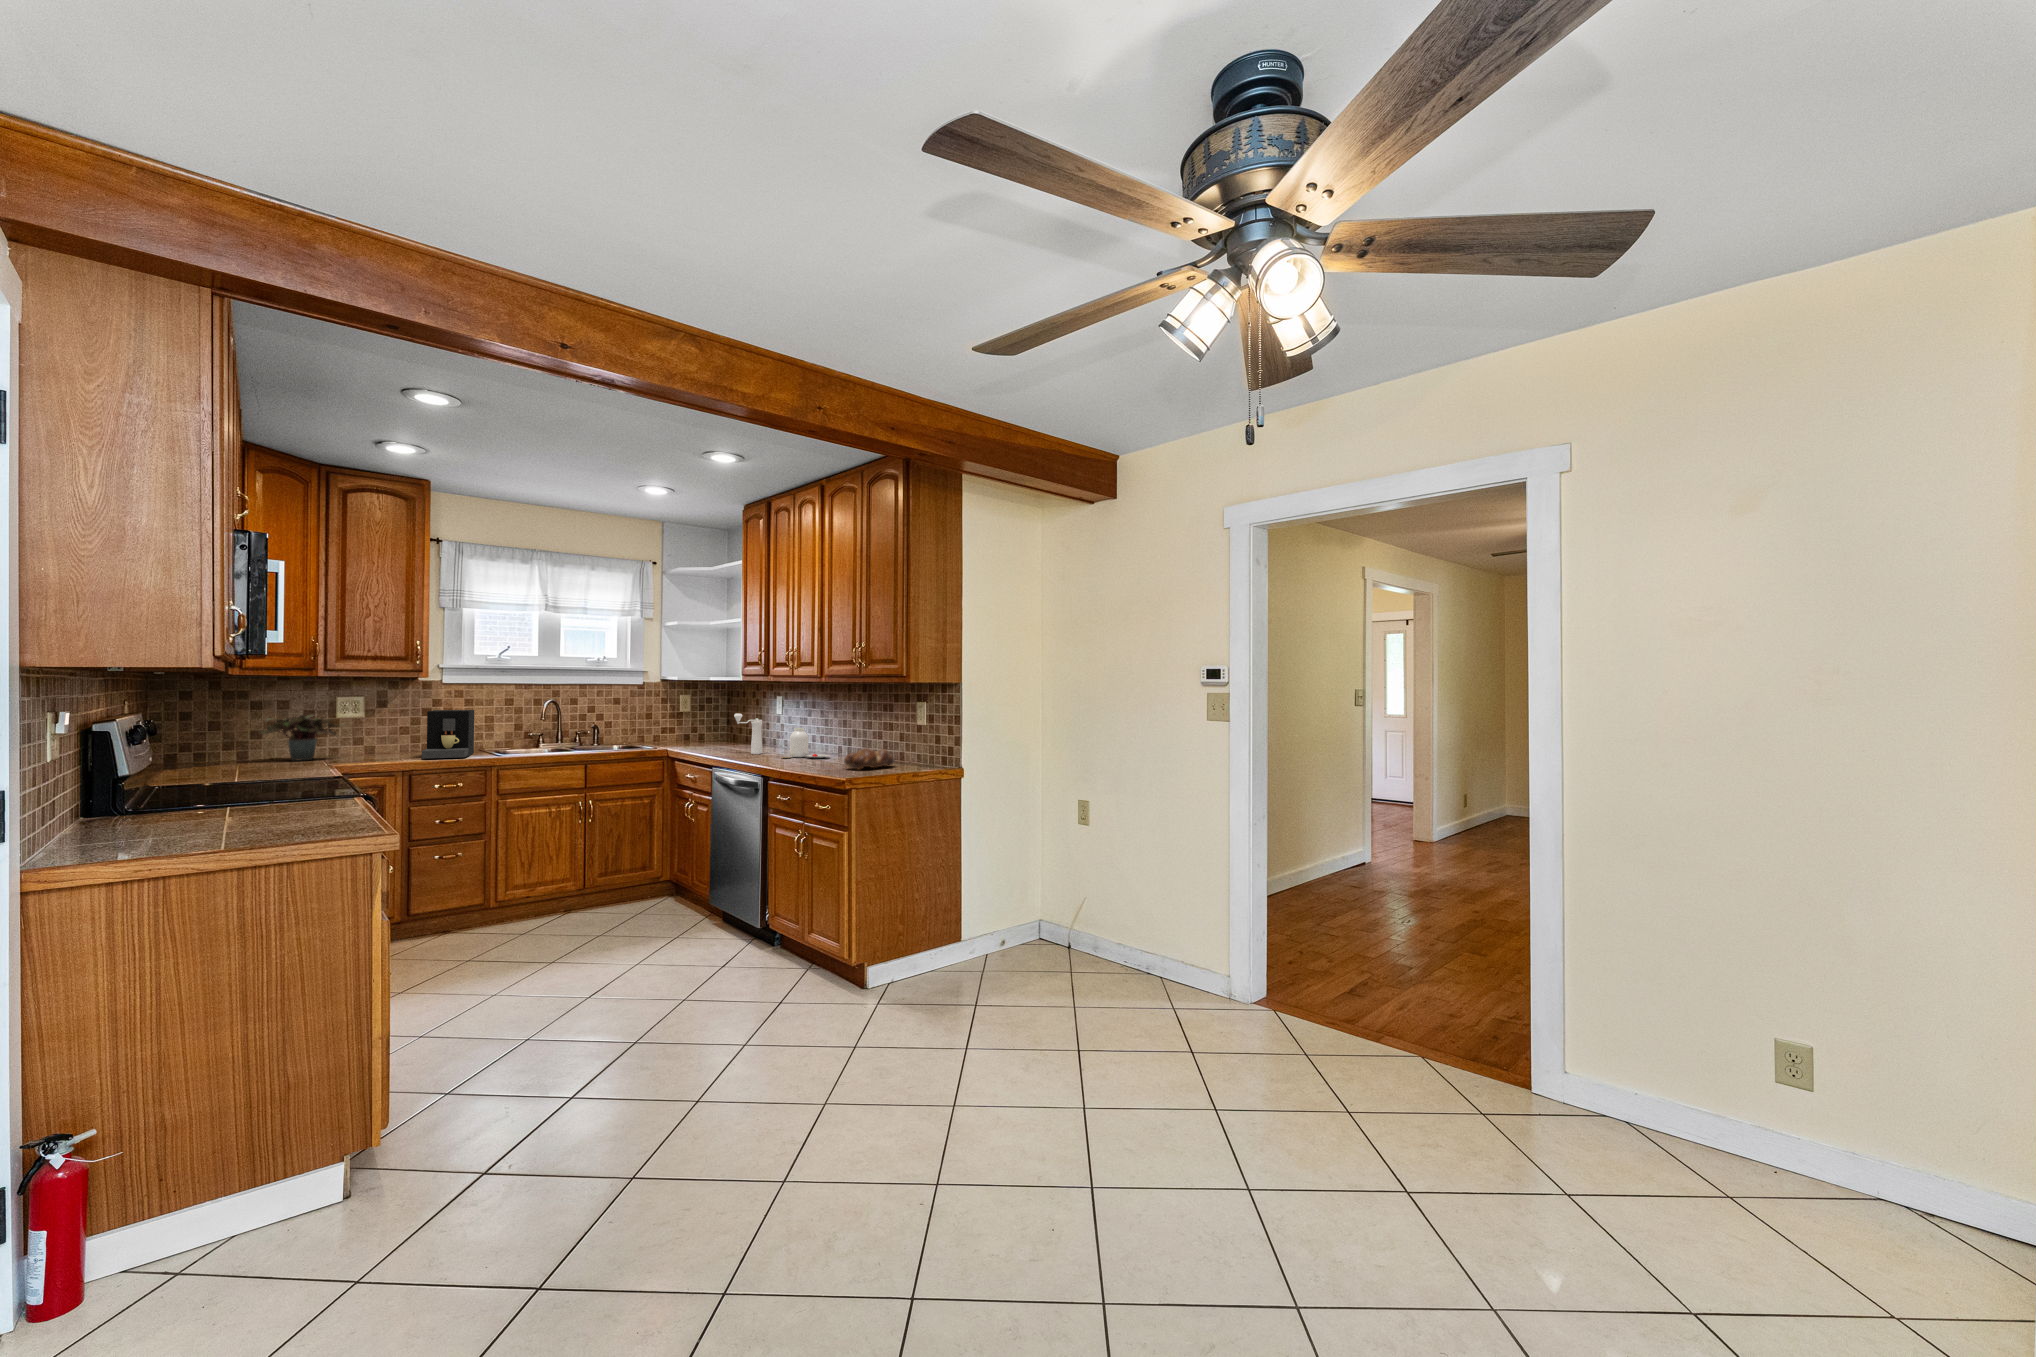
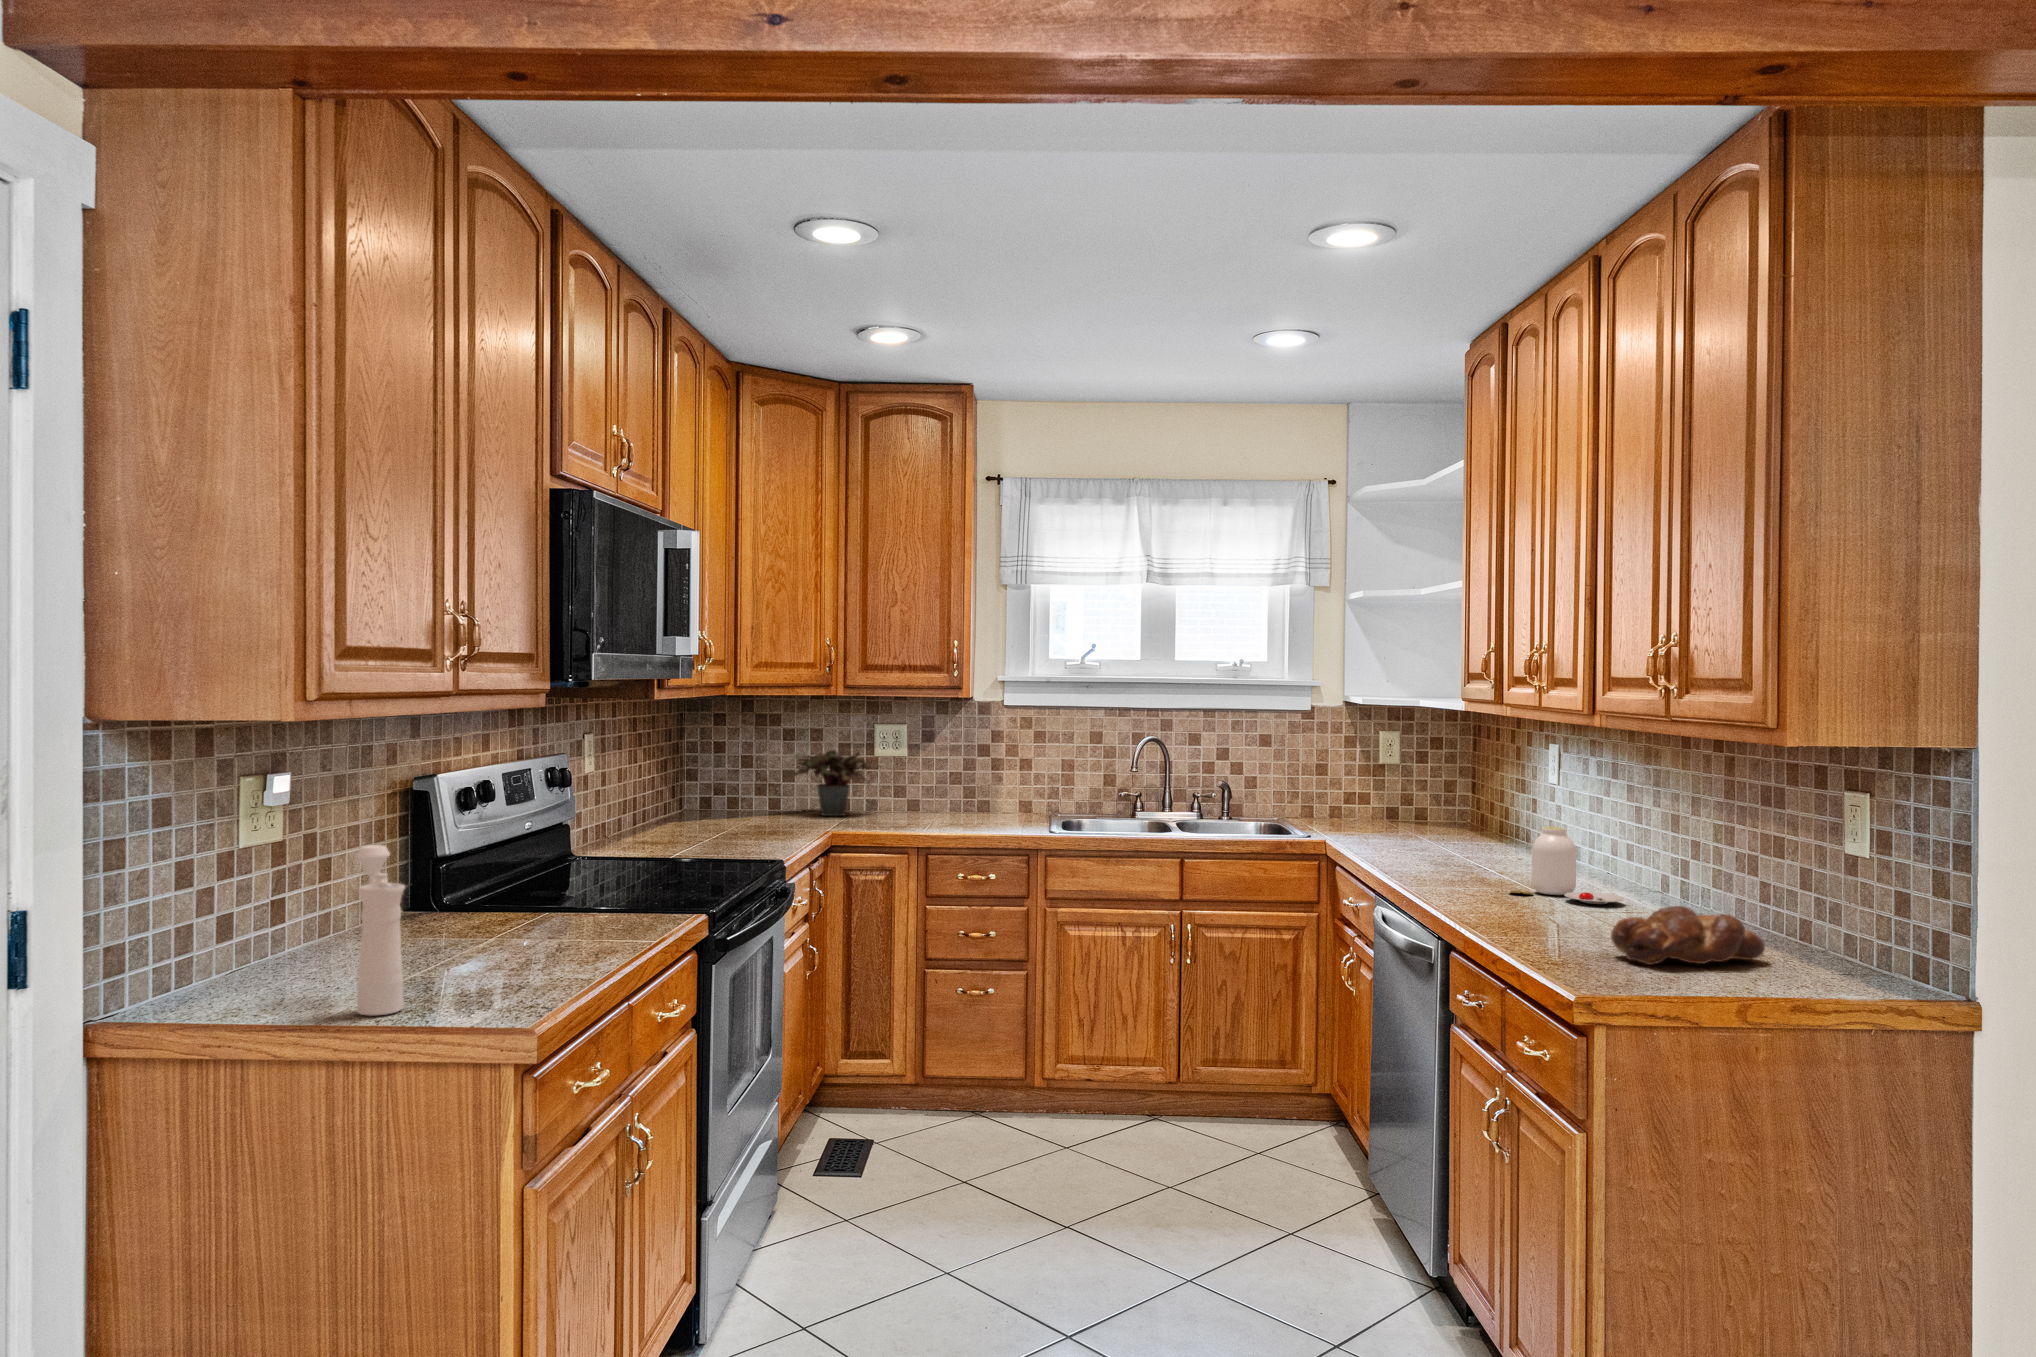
coffee maker: present [422,710,474,759] -> none [950,748,1038,830]
pepper mill: present [734,713,762,754] -> present [356,845,405,1015]

